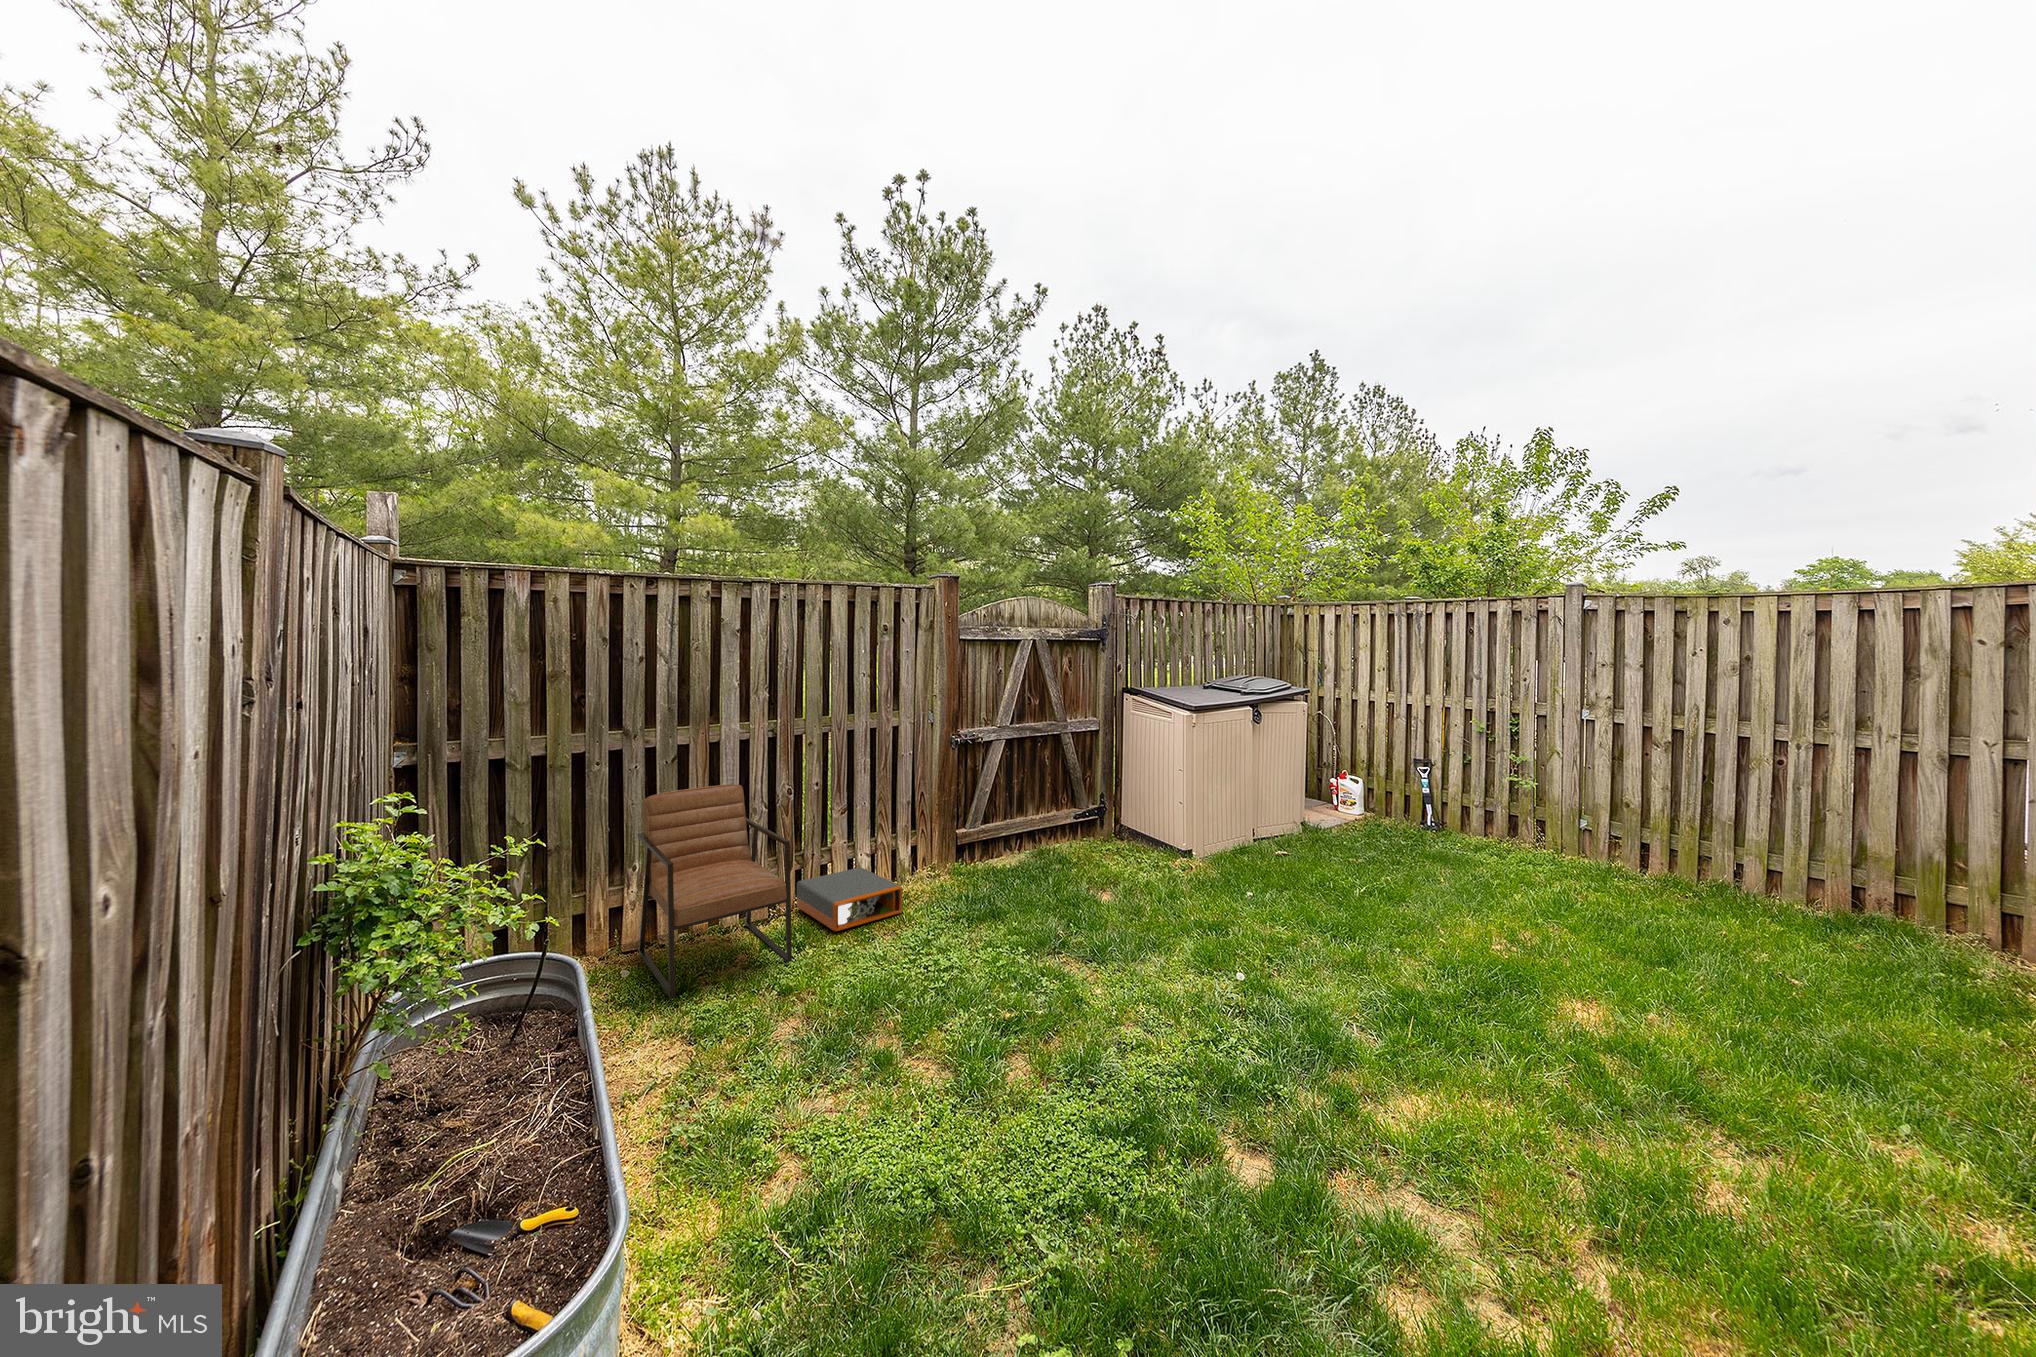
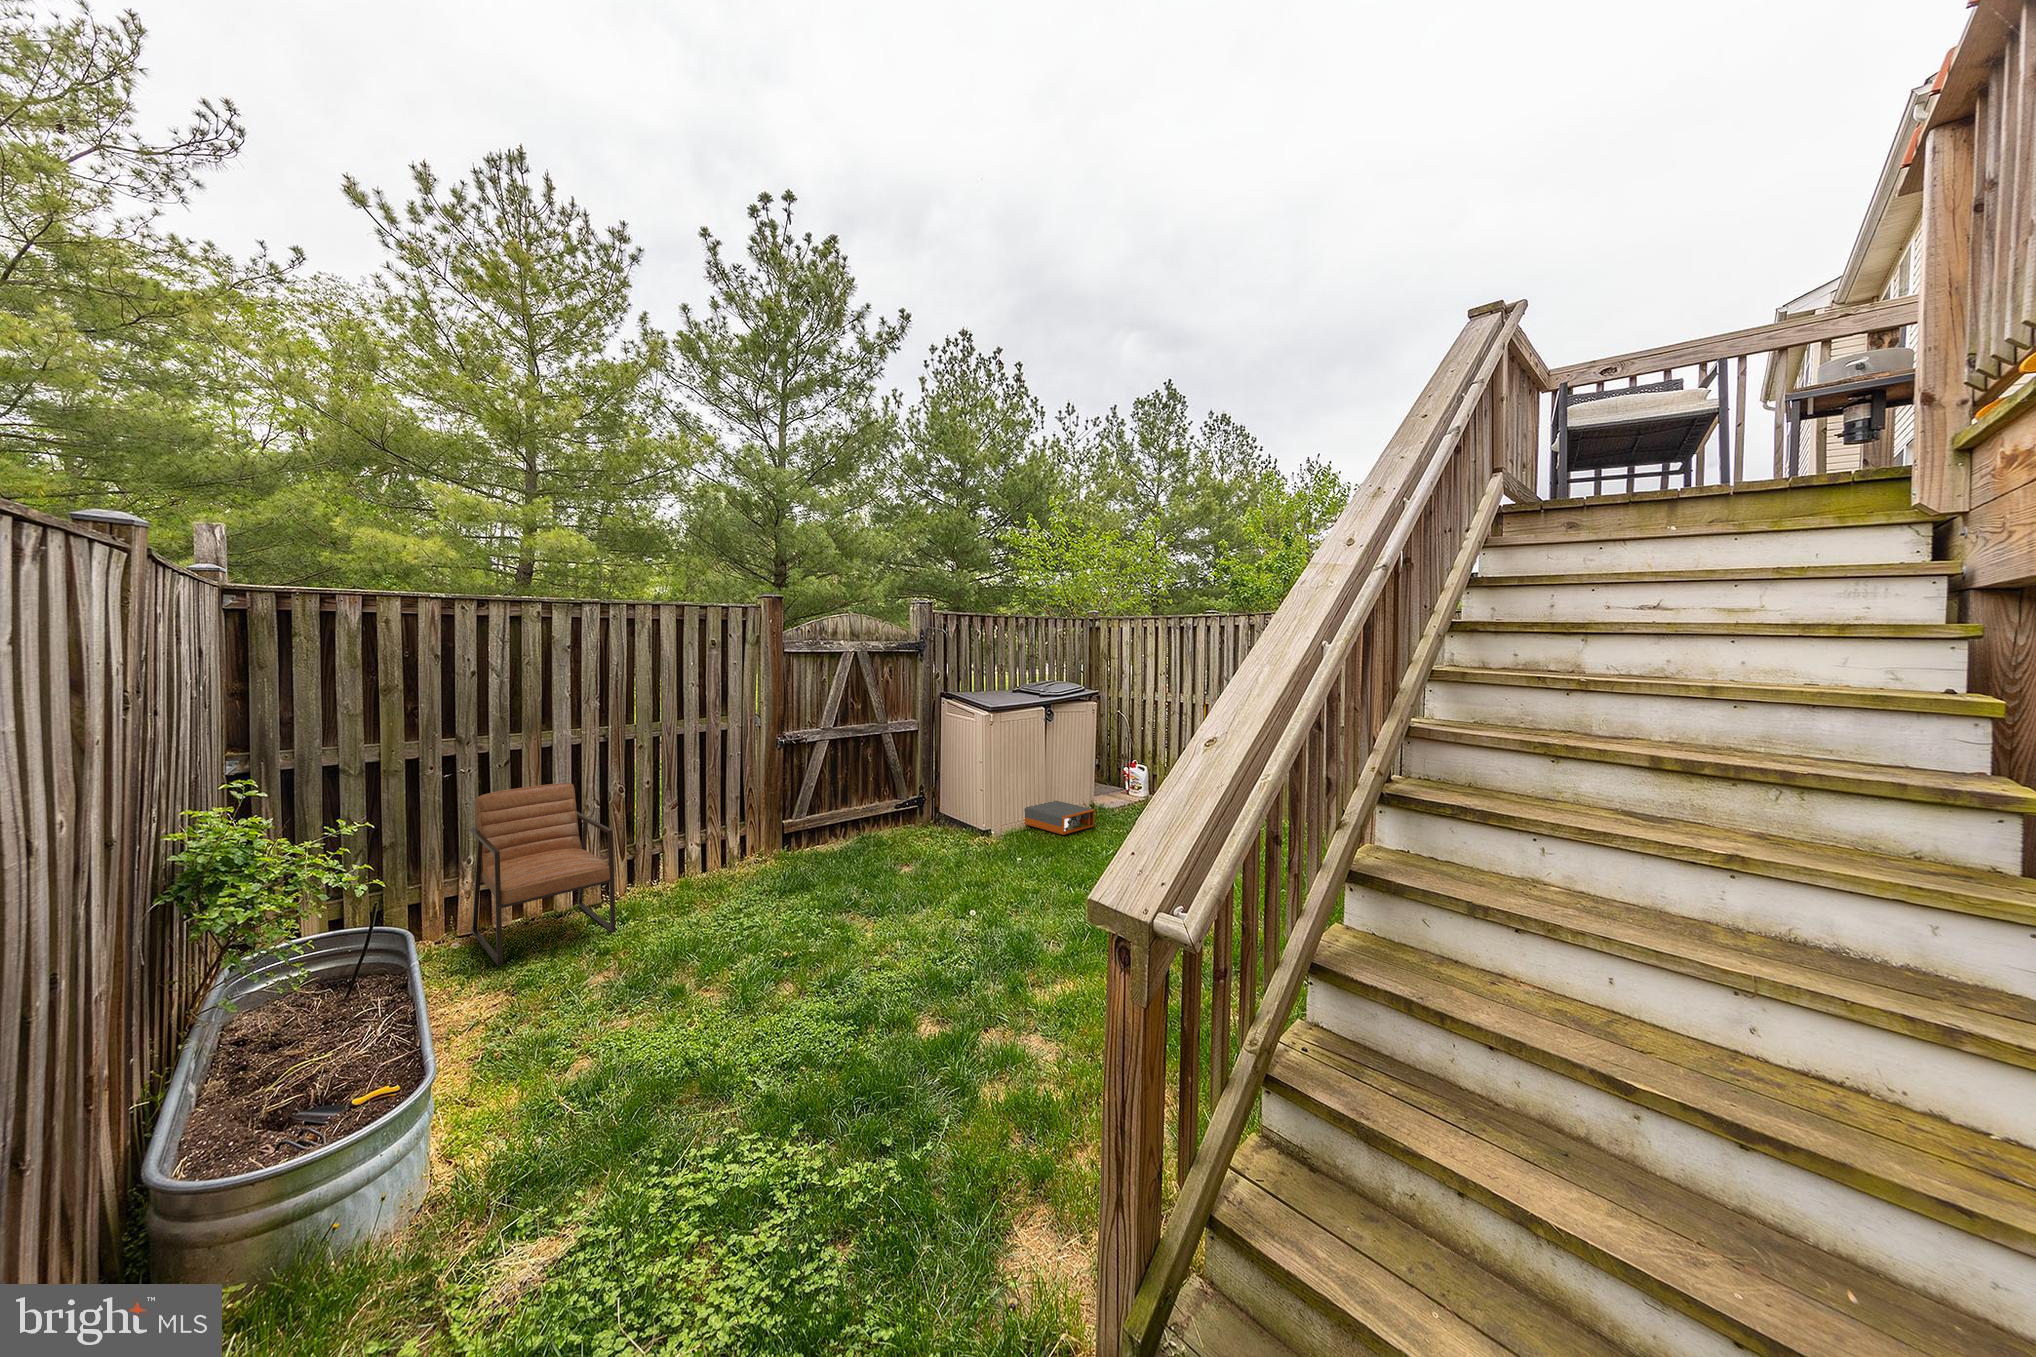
storage box: present [797,867,902,932] -> present [1024,801,1095,835]

